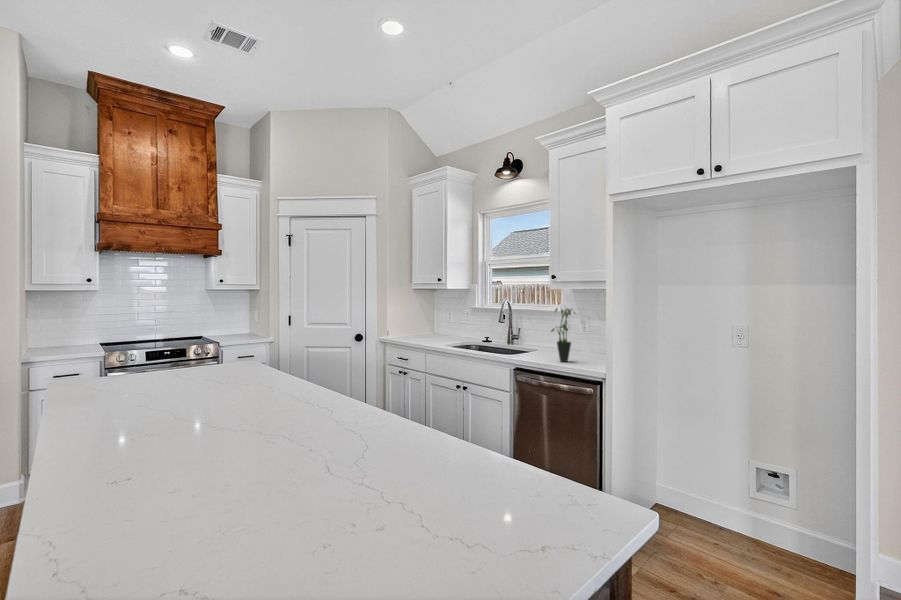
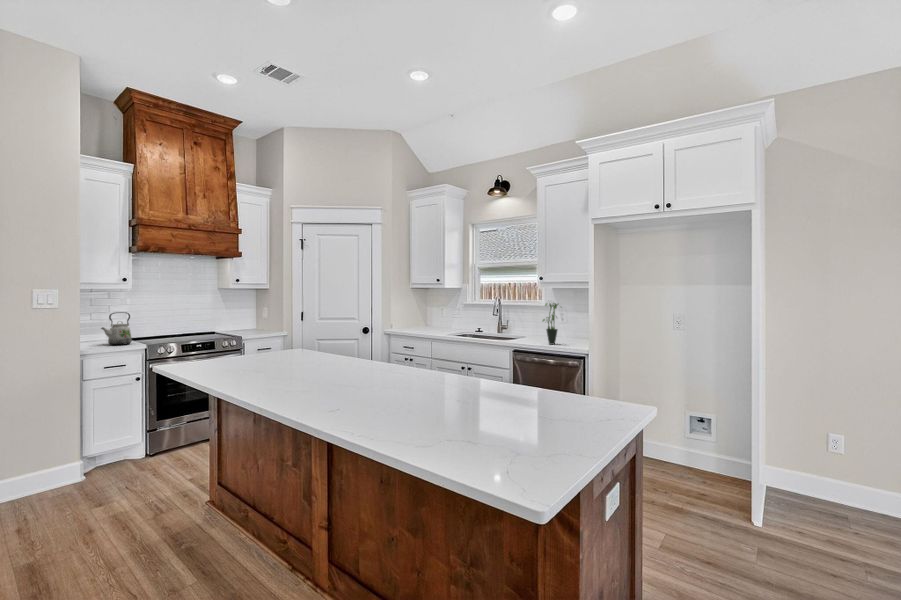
kettle: none [52,316,90,352] -> present [101,312,132,345]

